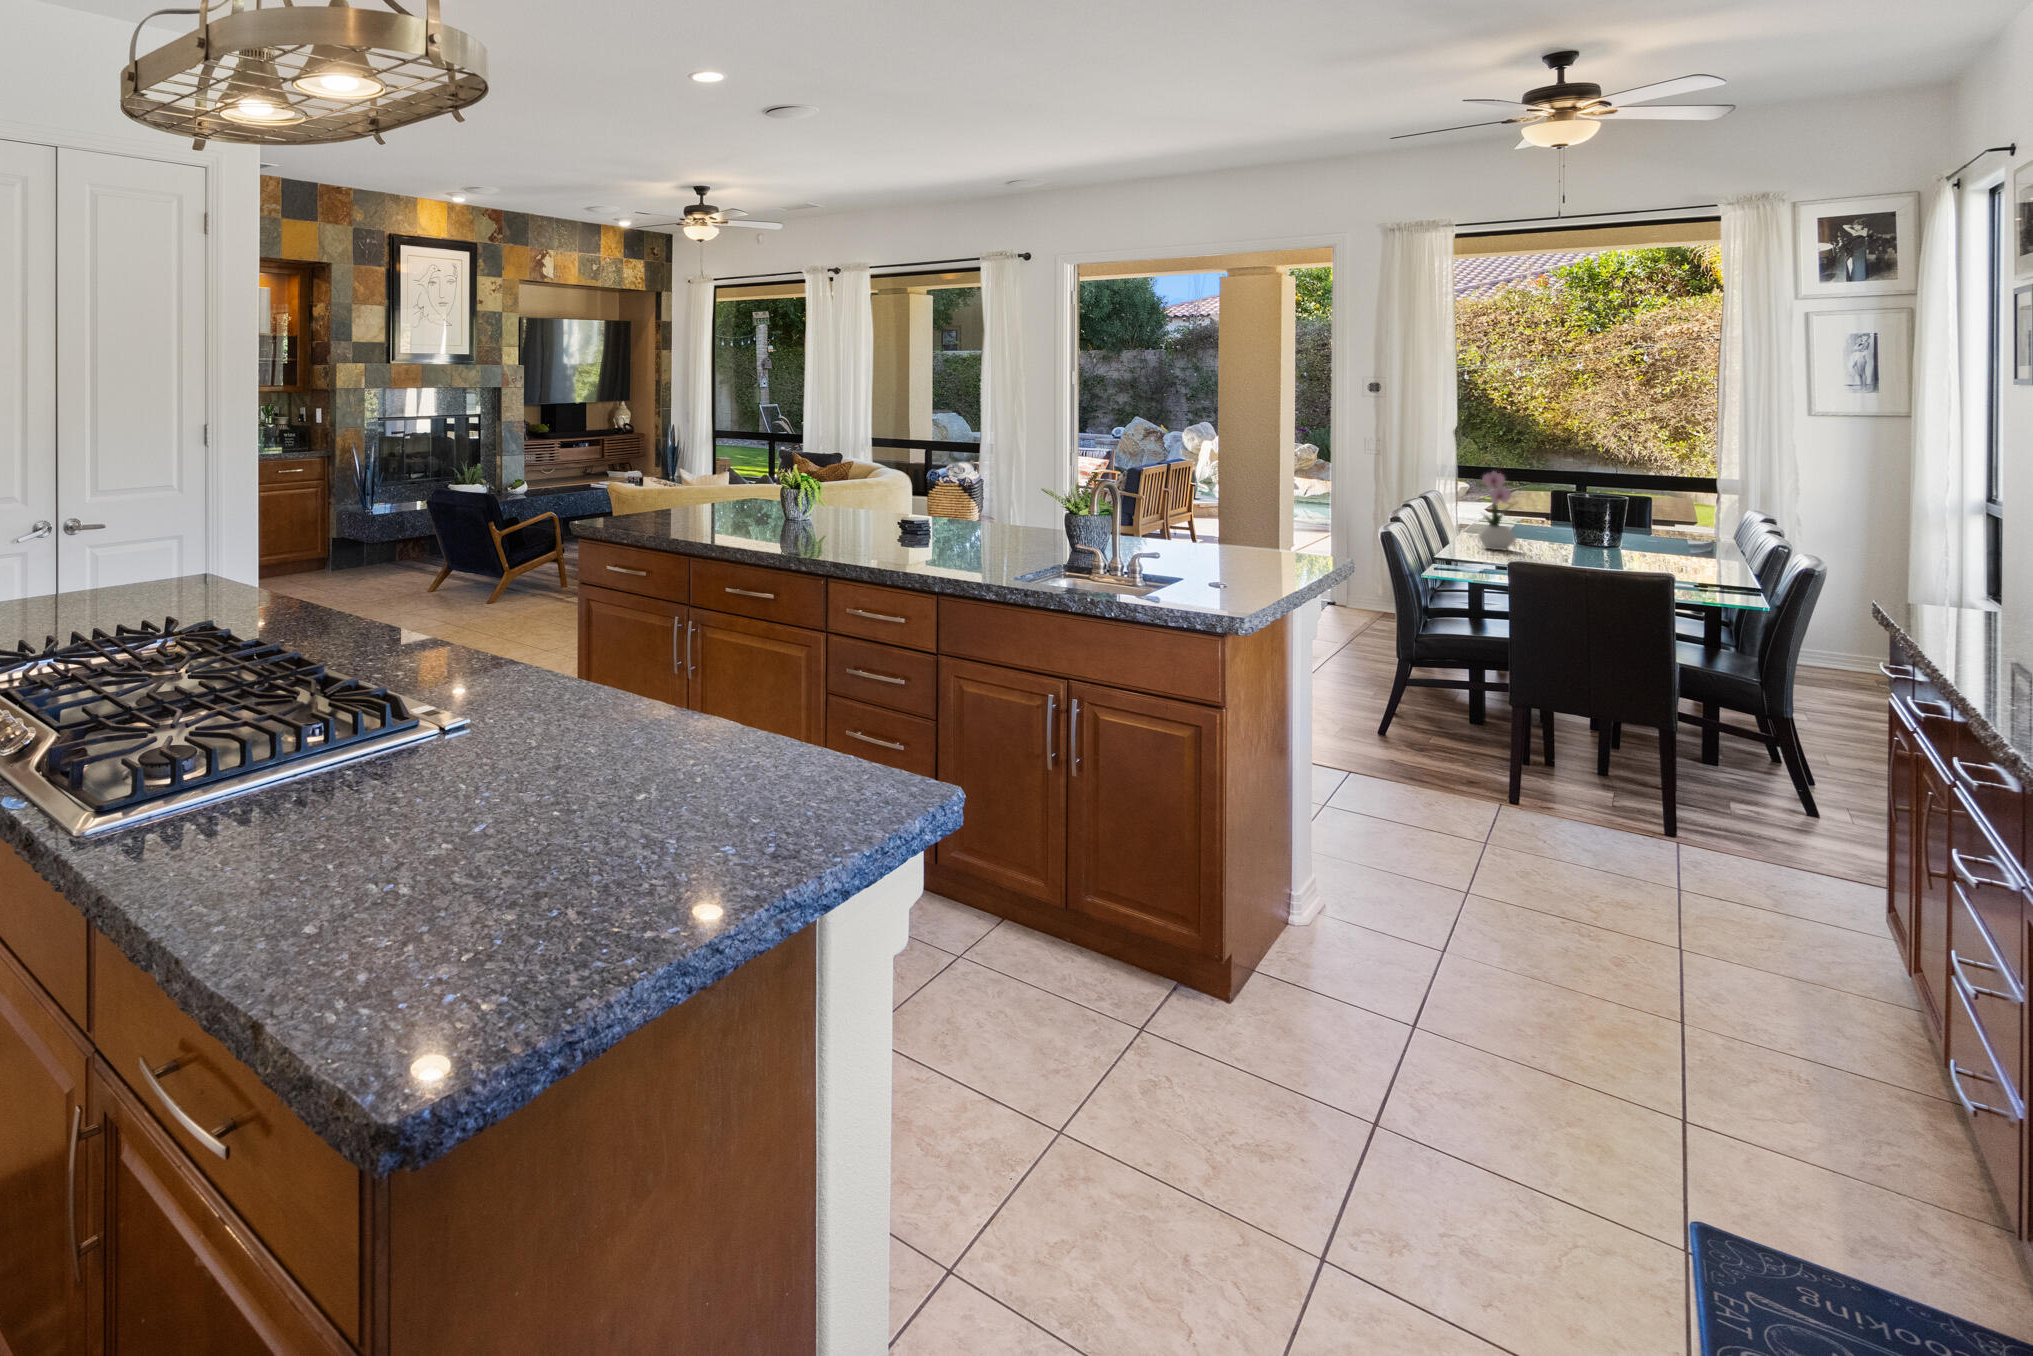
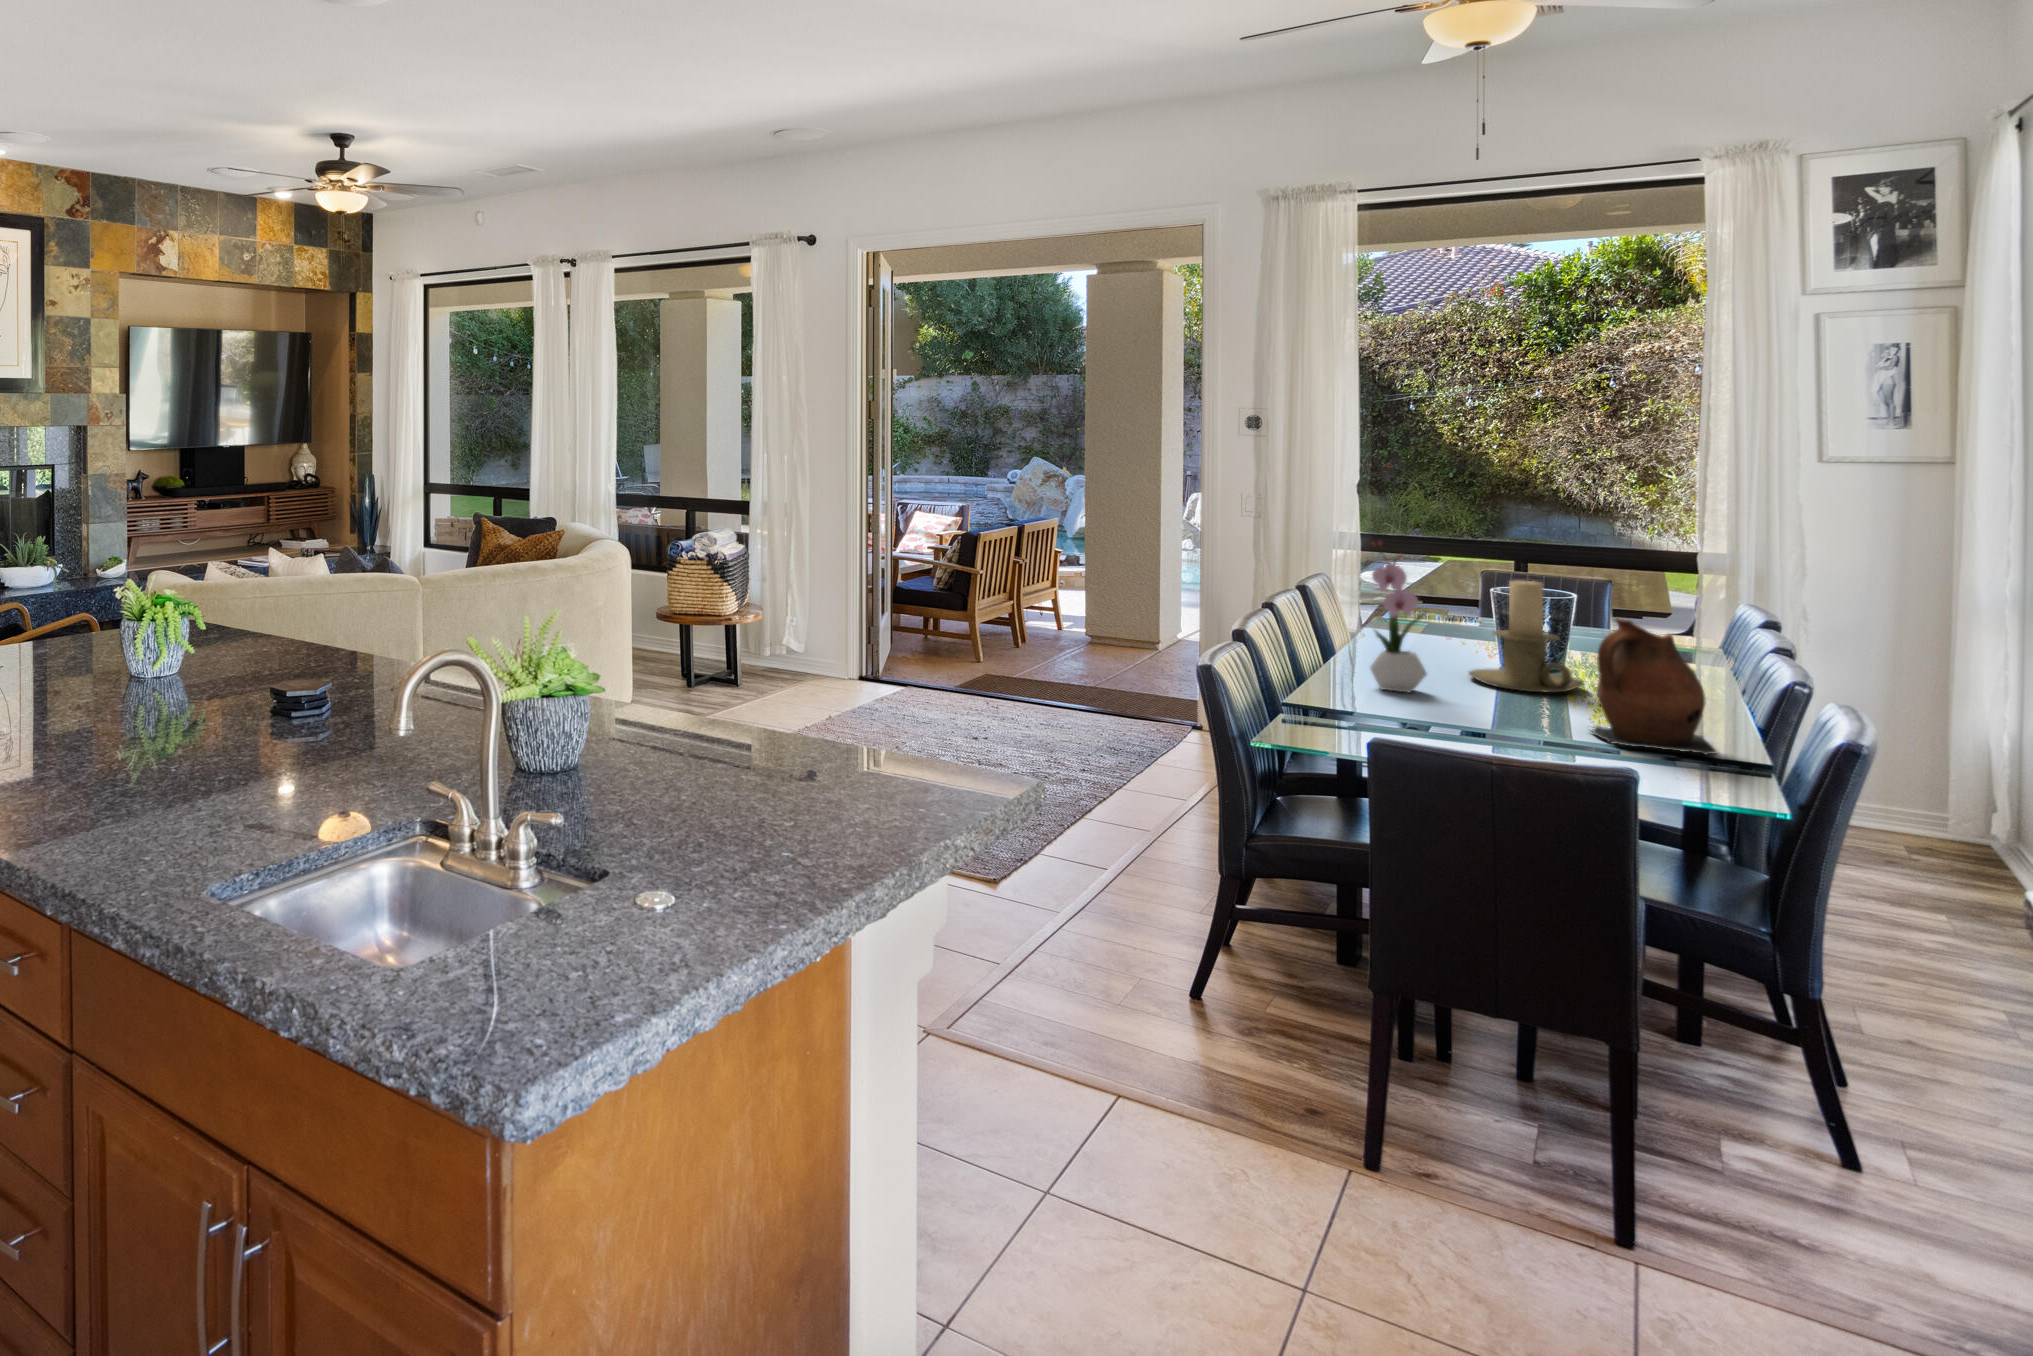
candle holder: none [1542,485,1621,553] -> present [1469,581,1584,692]
ceramic pitcher: none [1621,501,1705,580] -> present [1593,618,1717,755]

